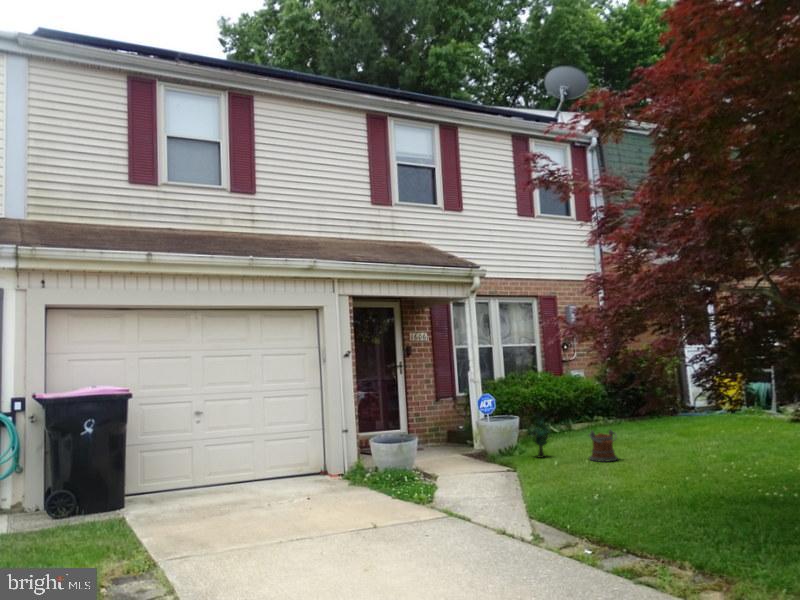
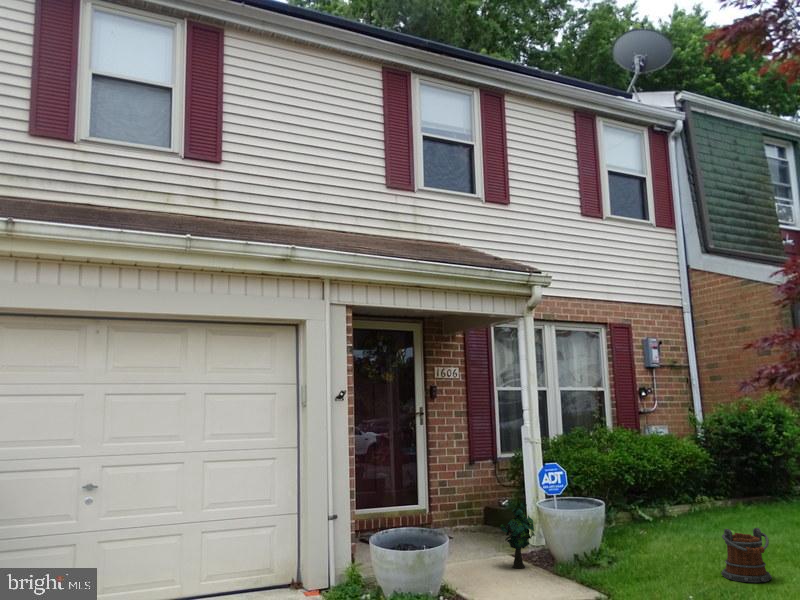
decorative plant: present [529,417,550,458] -> present [500,503,536,568]

